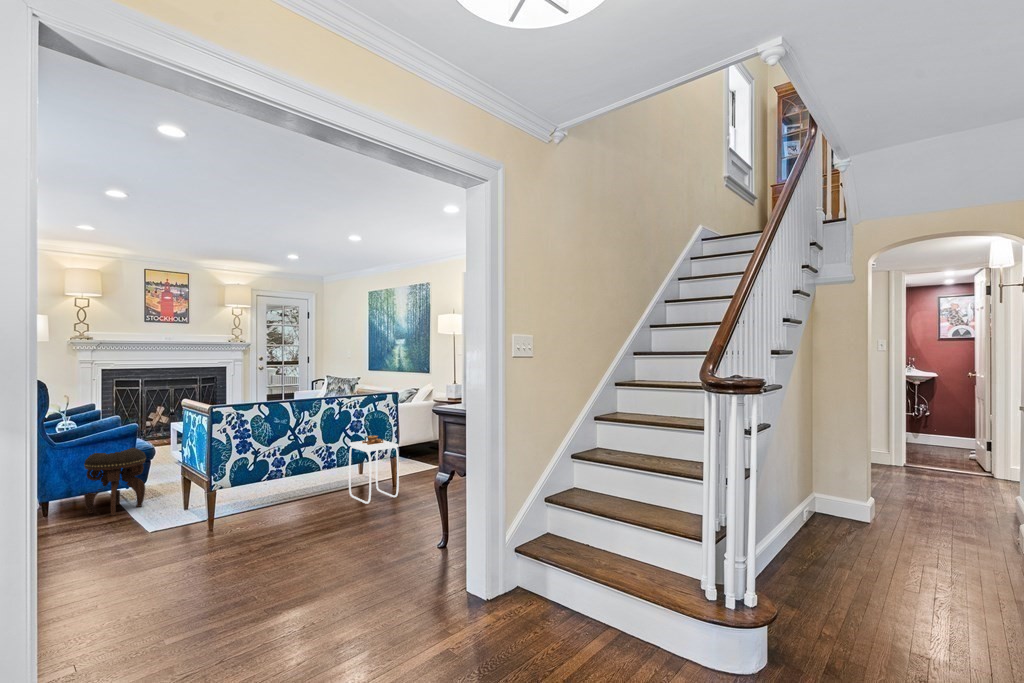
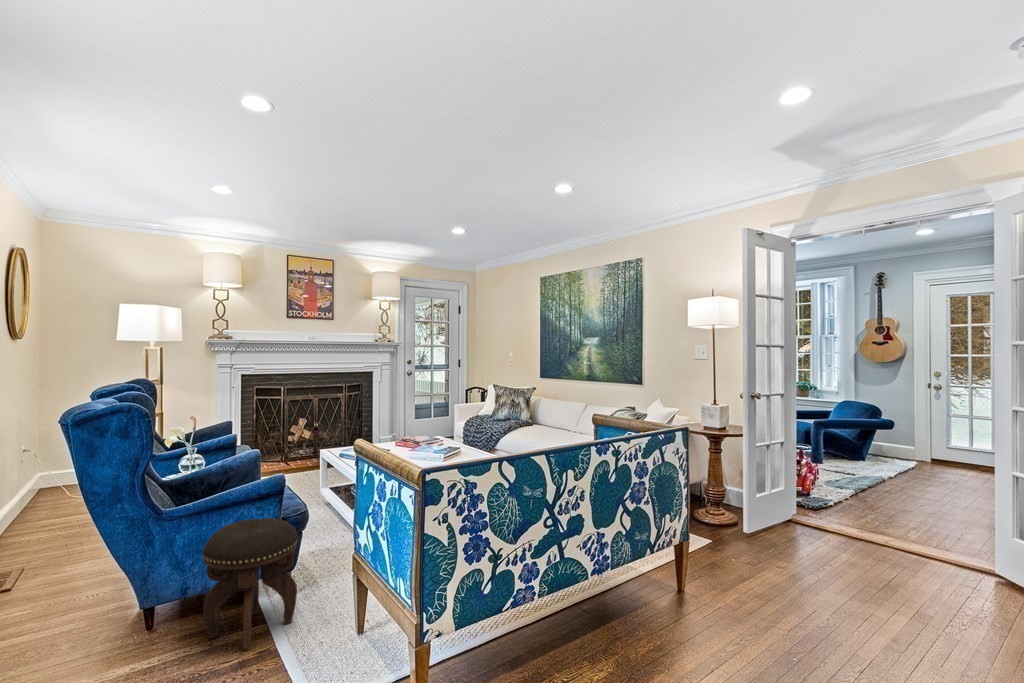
side table: present [349,436,399,504] -> none [634,514,741,660]

